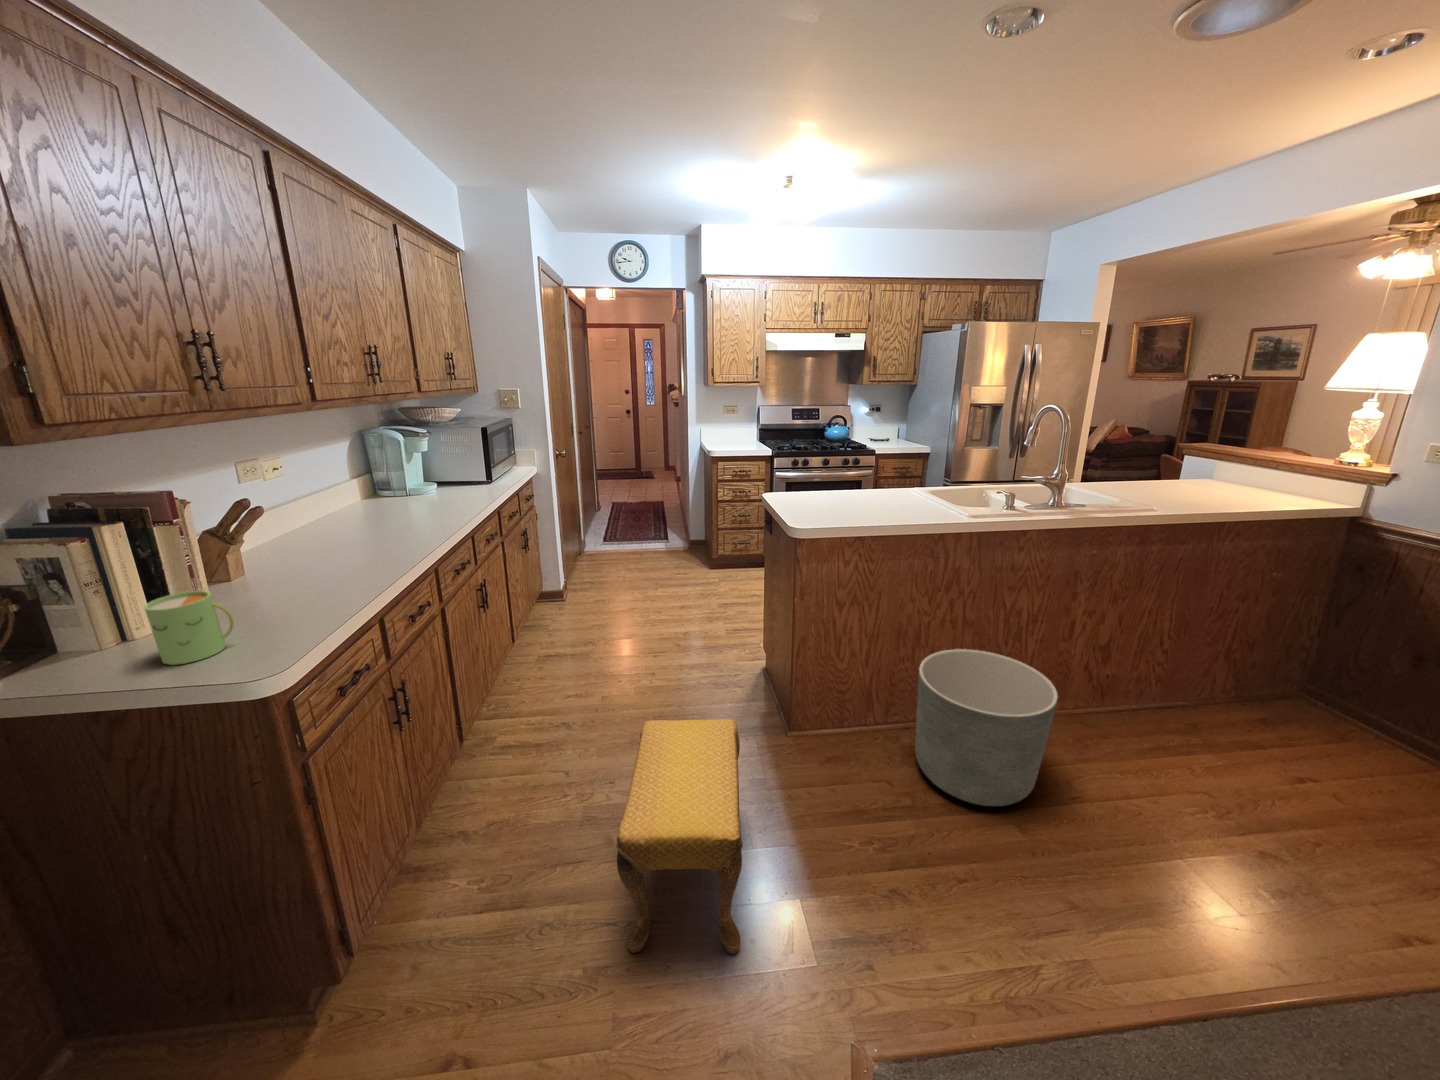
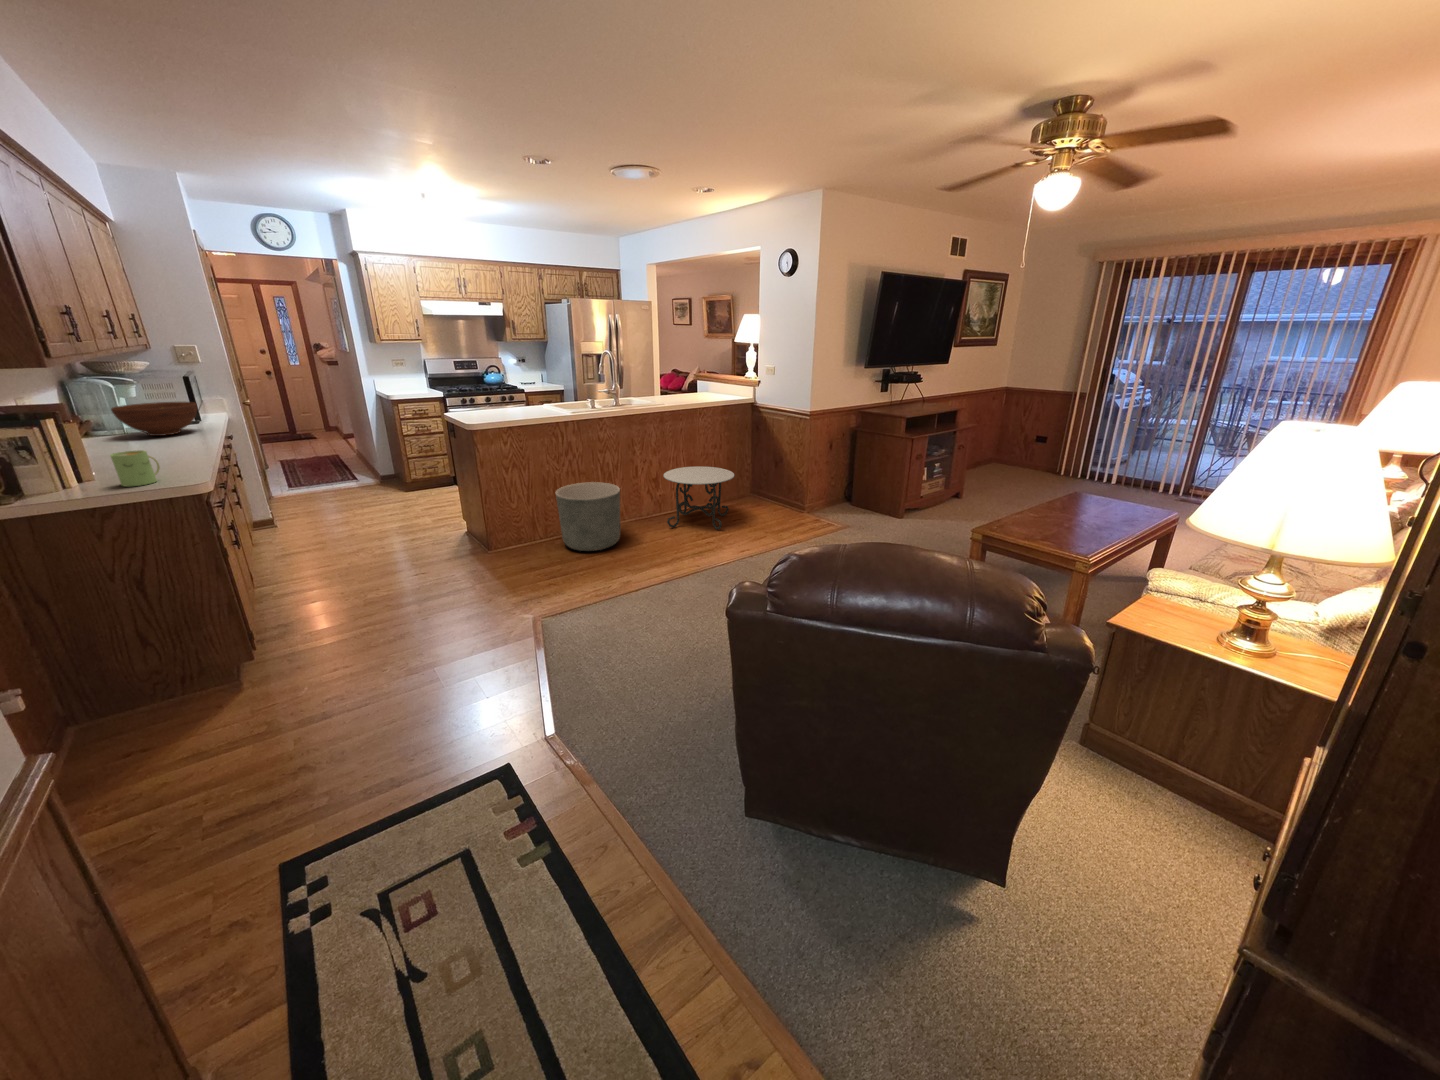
fruit bowl: none [378,461,468,506] -> present [111,402,197,436]
side table: none [1137,640,1354,821] -> present [663,466,734,529]
footstool: present [617,719,743,954] -> none [402,521,480,623]

